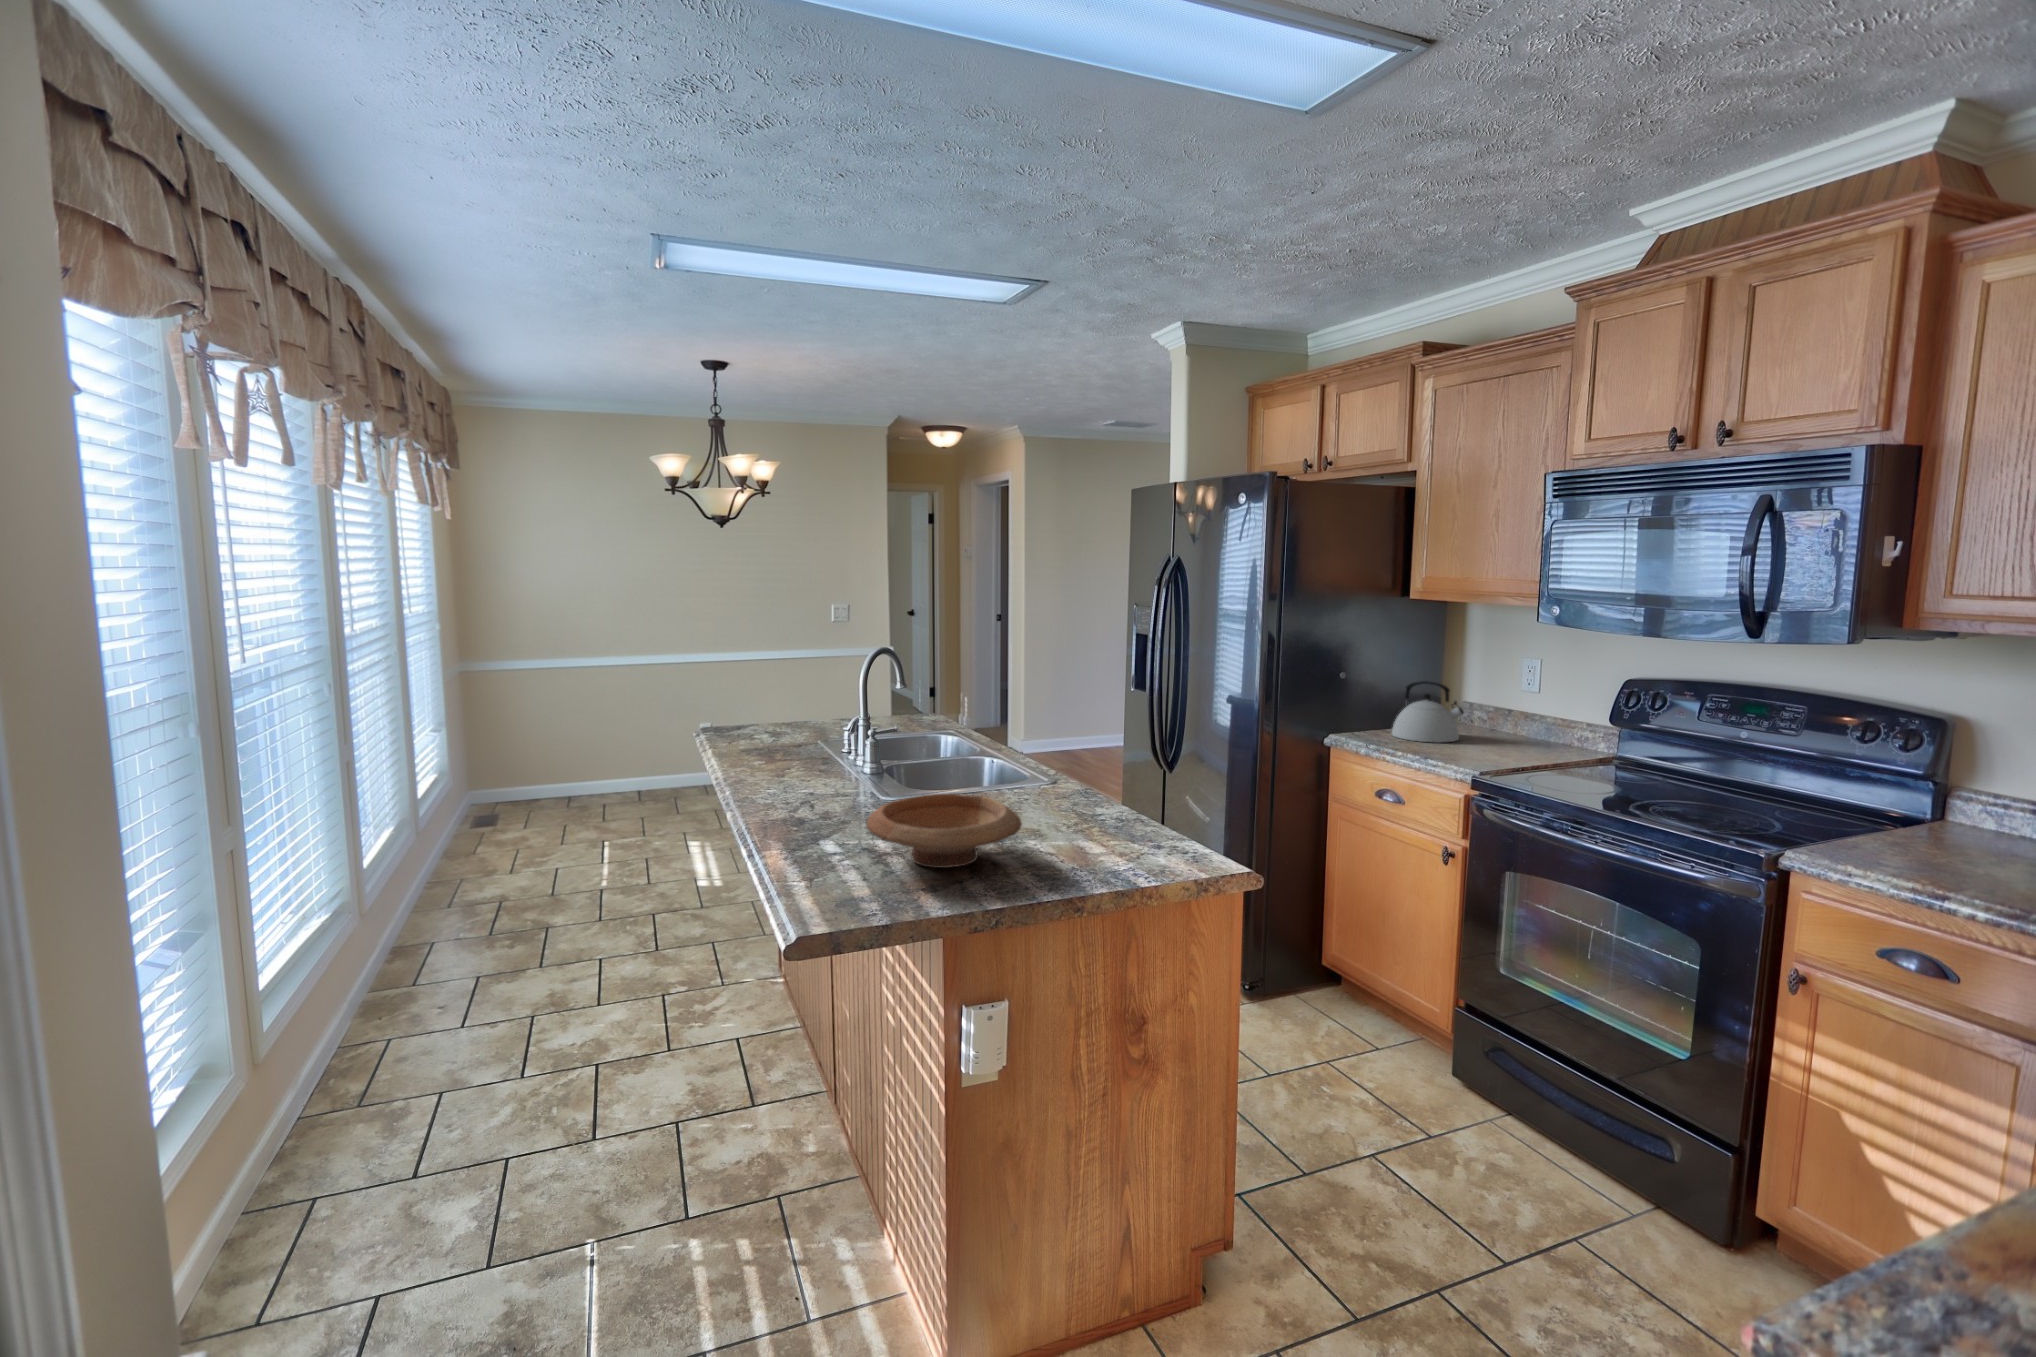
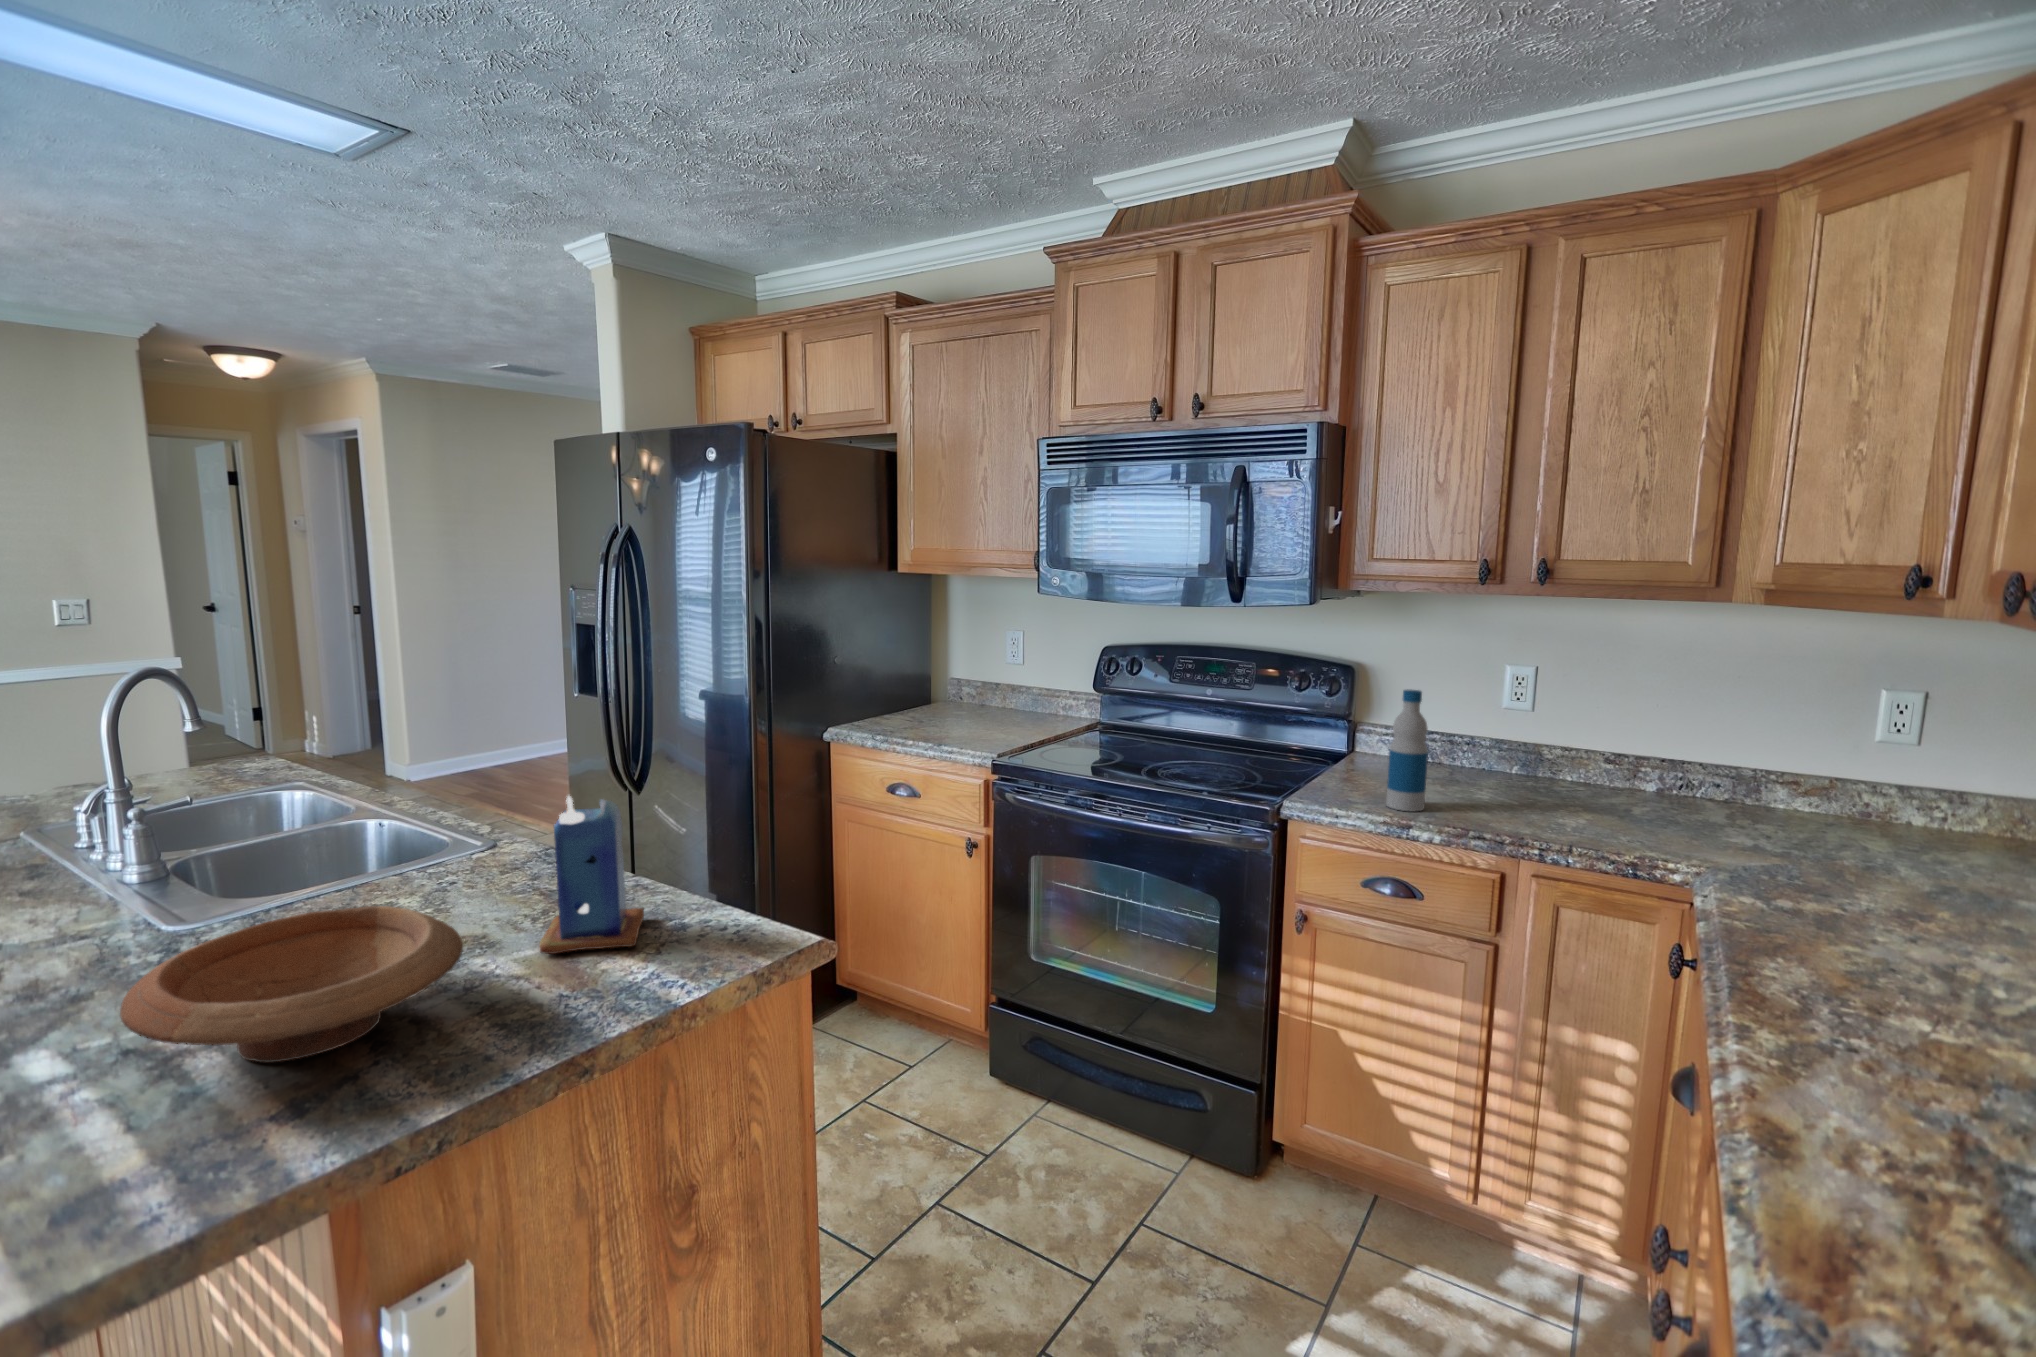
kettle: present [1392,681,1464,743] -> none [892,661,962,726]
candle: none [1066,745,1134,851] -> present [540,796,644,954]
bottle: none [1930,746,1995,887] -> present [1386,690,1428,811]

